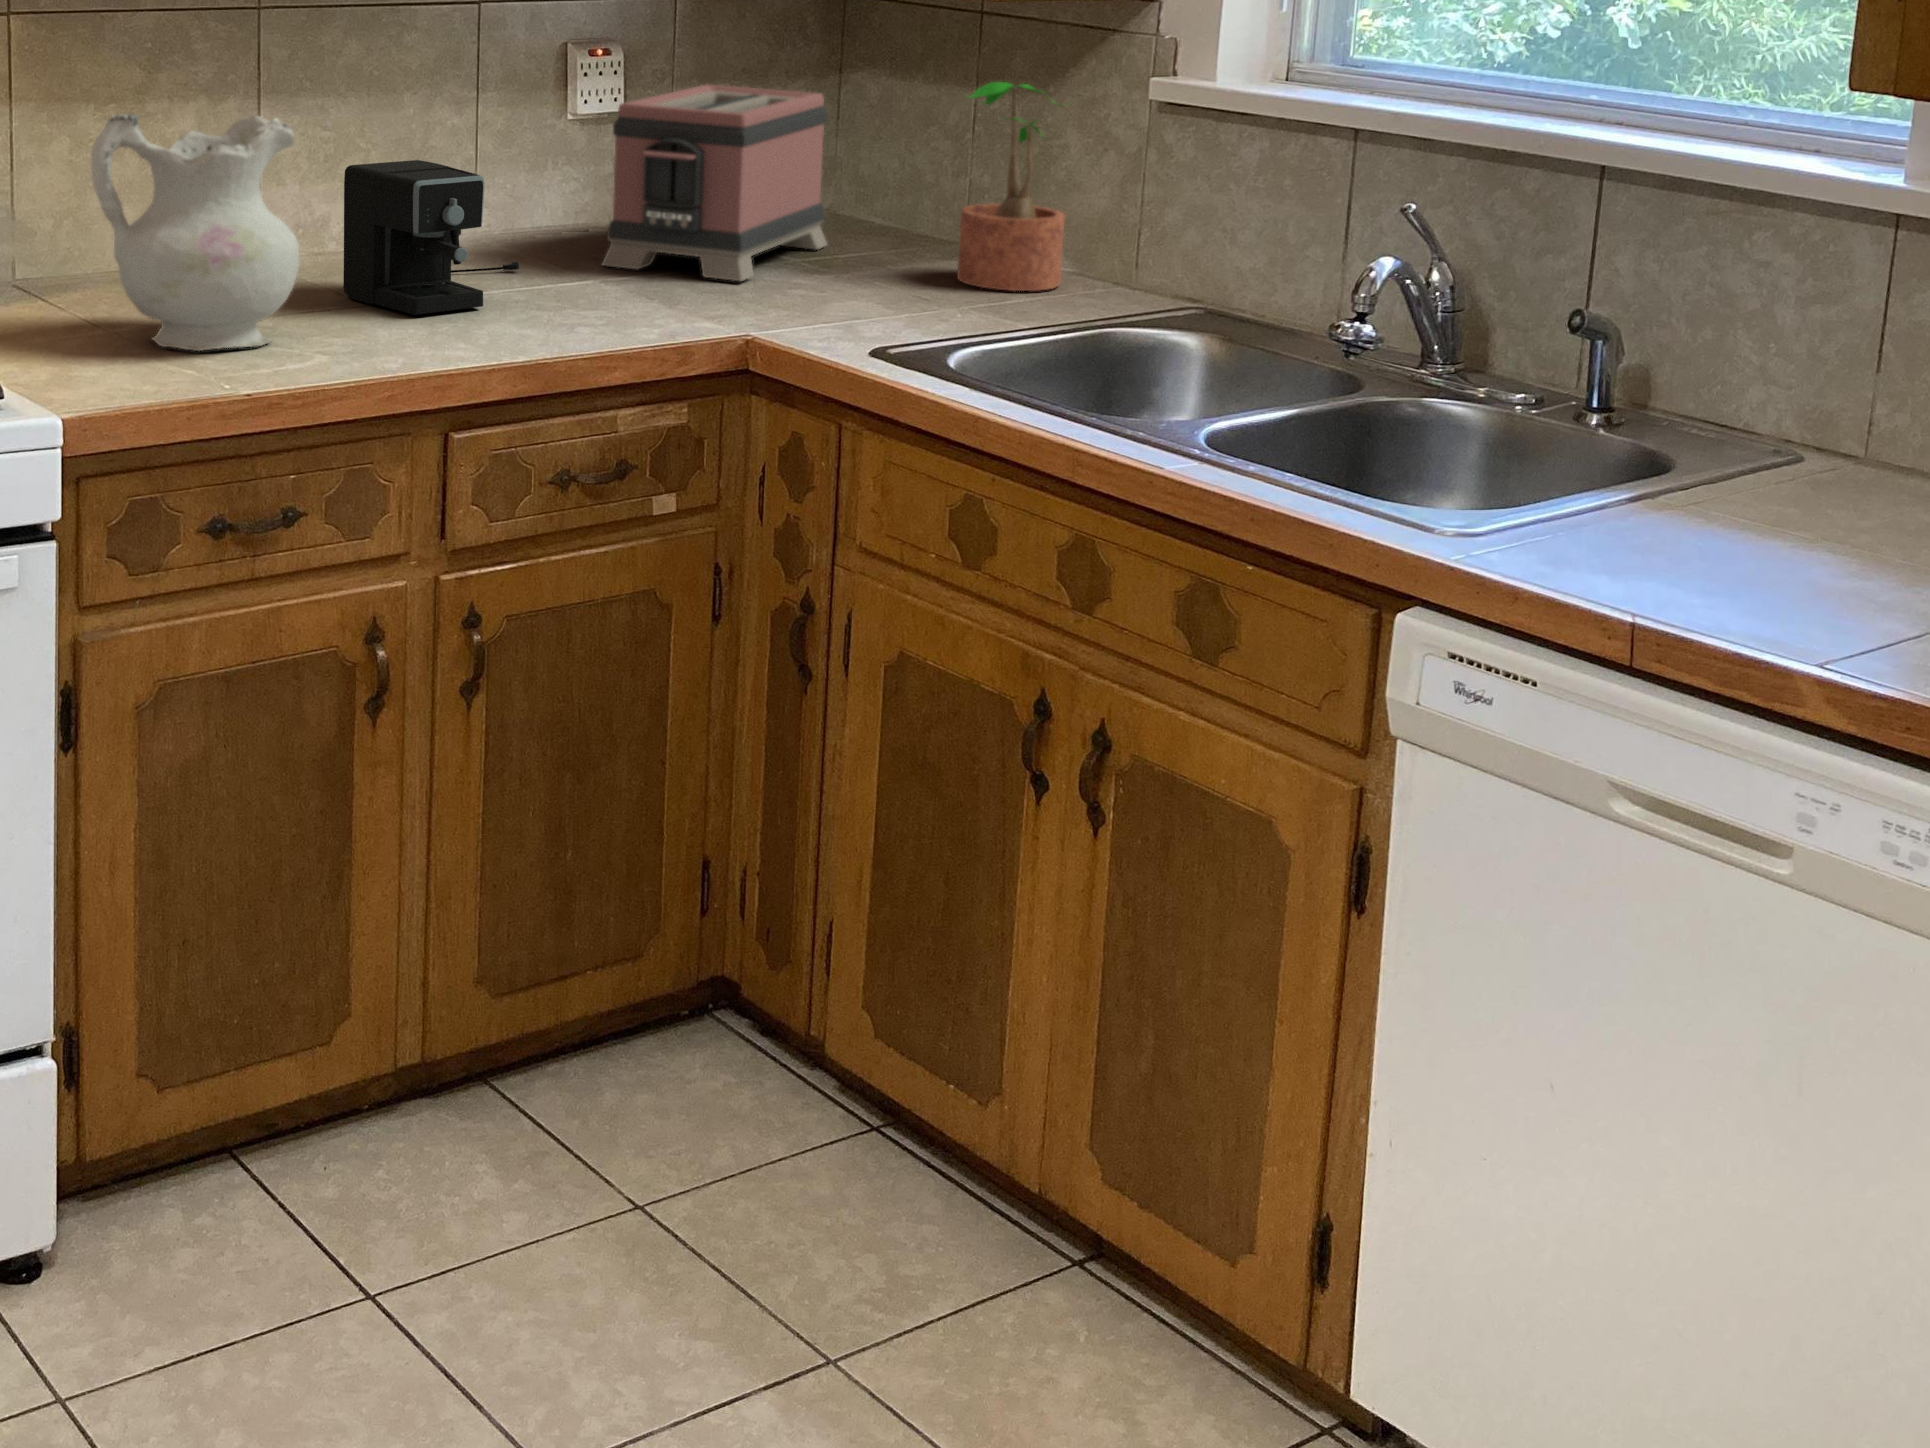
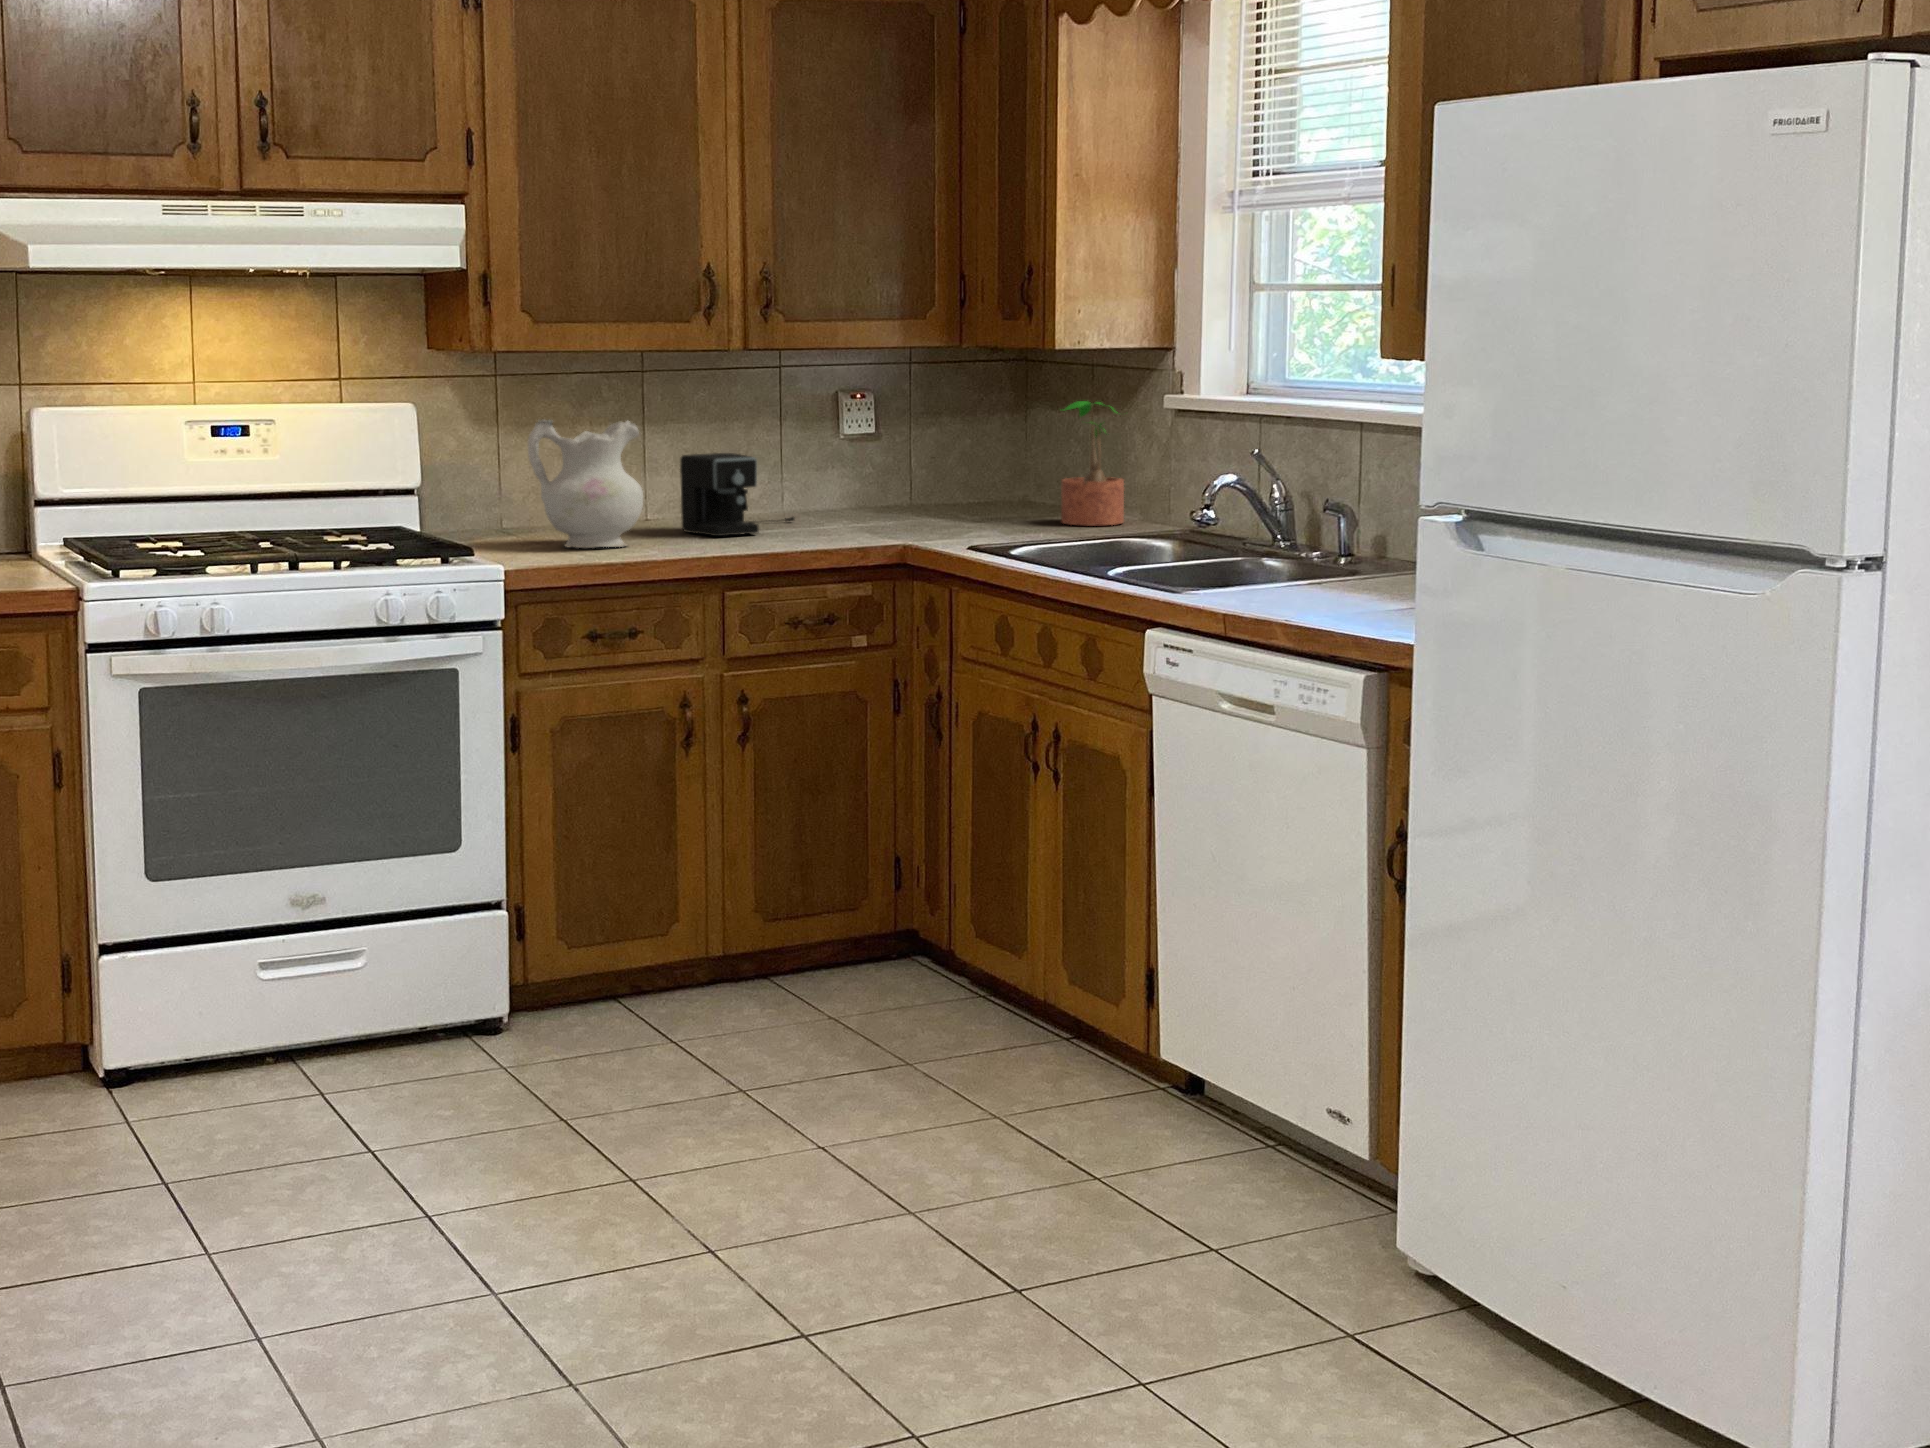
toaster: present [602,84,827,281] -> none [847,414,1000,524]

